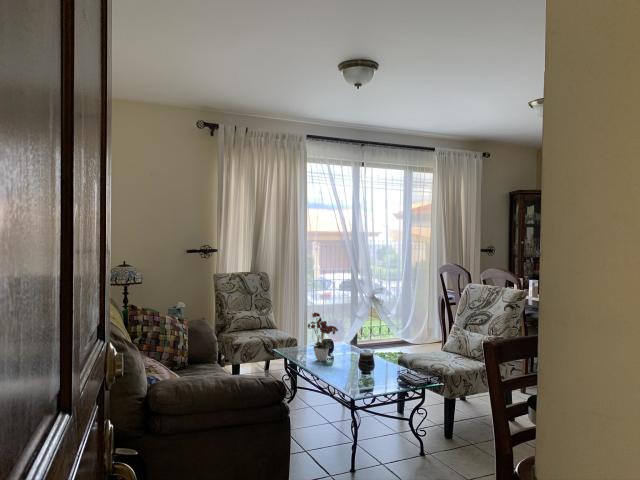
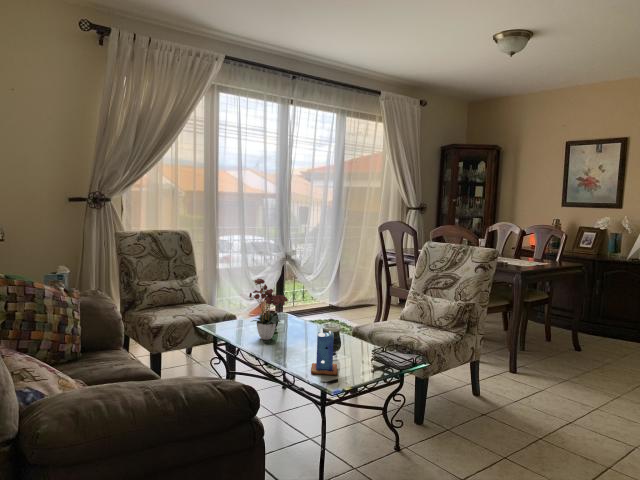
candle: none [344,349,366,386] -> present [311,328,337,375]

